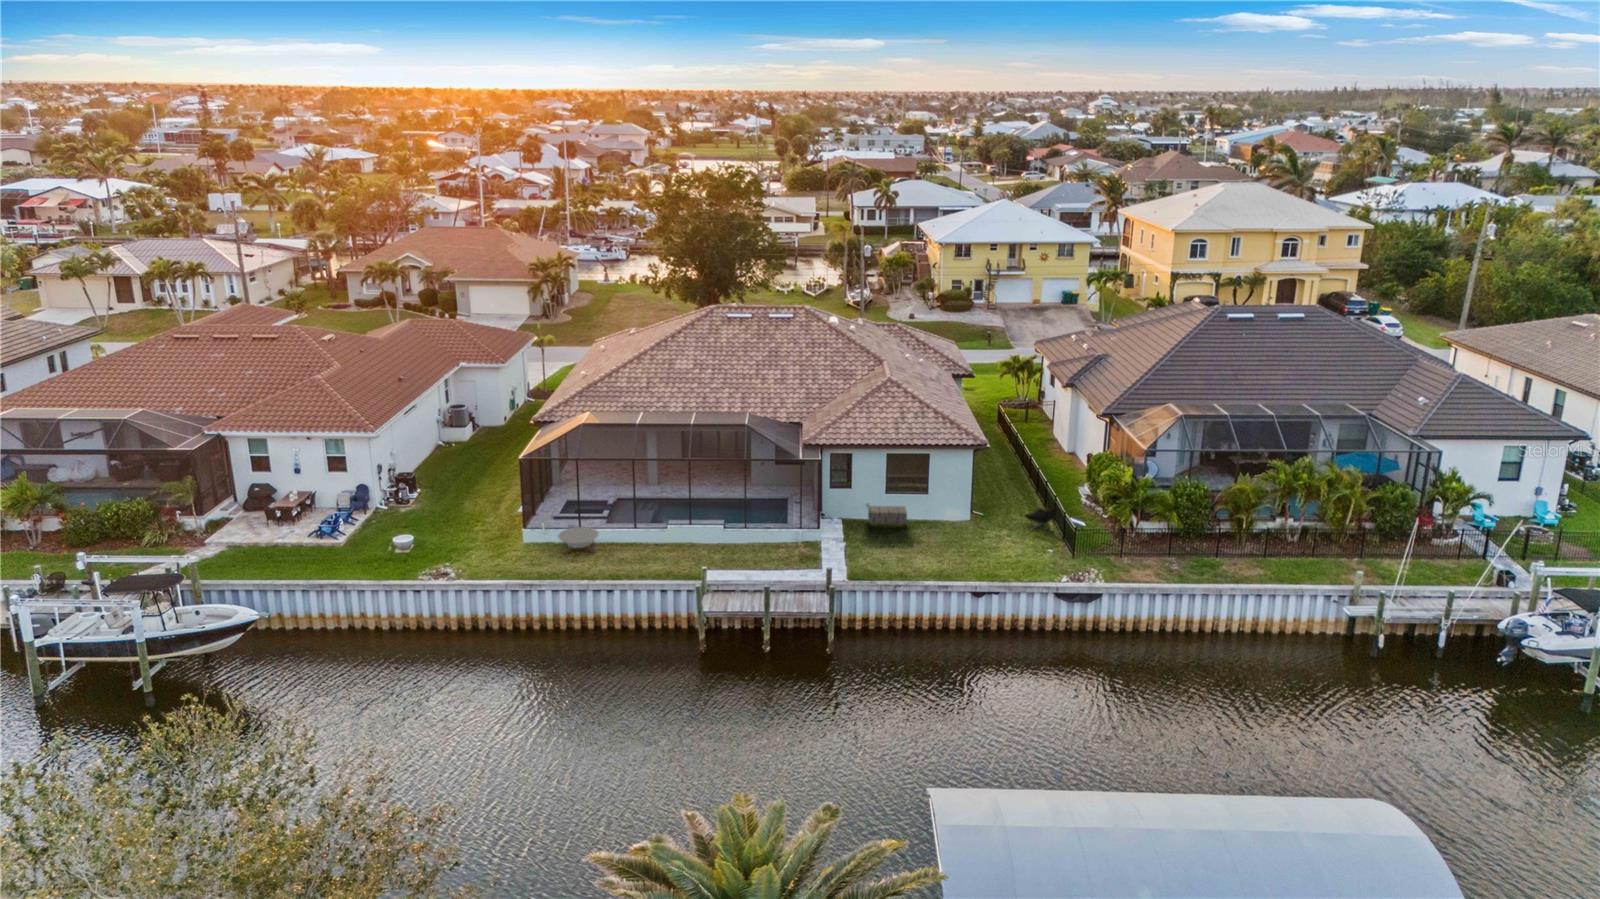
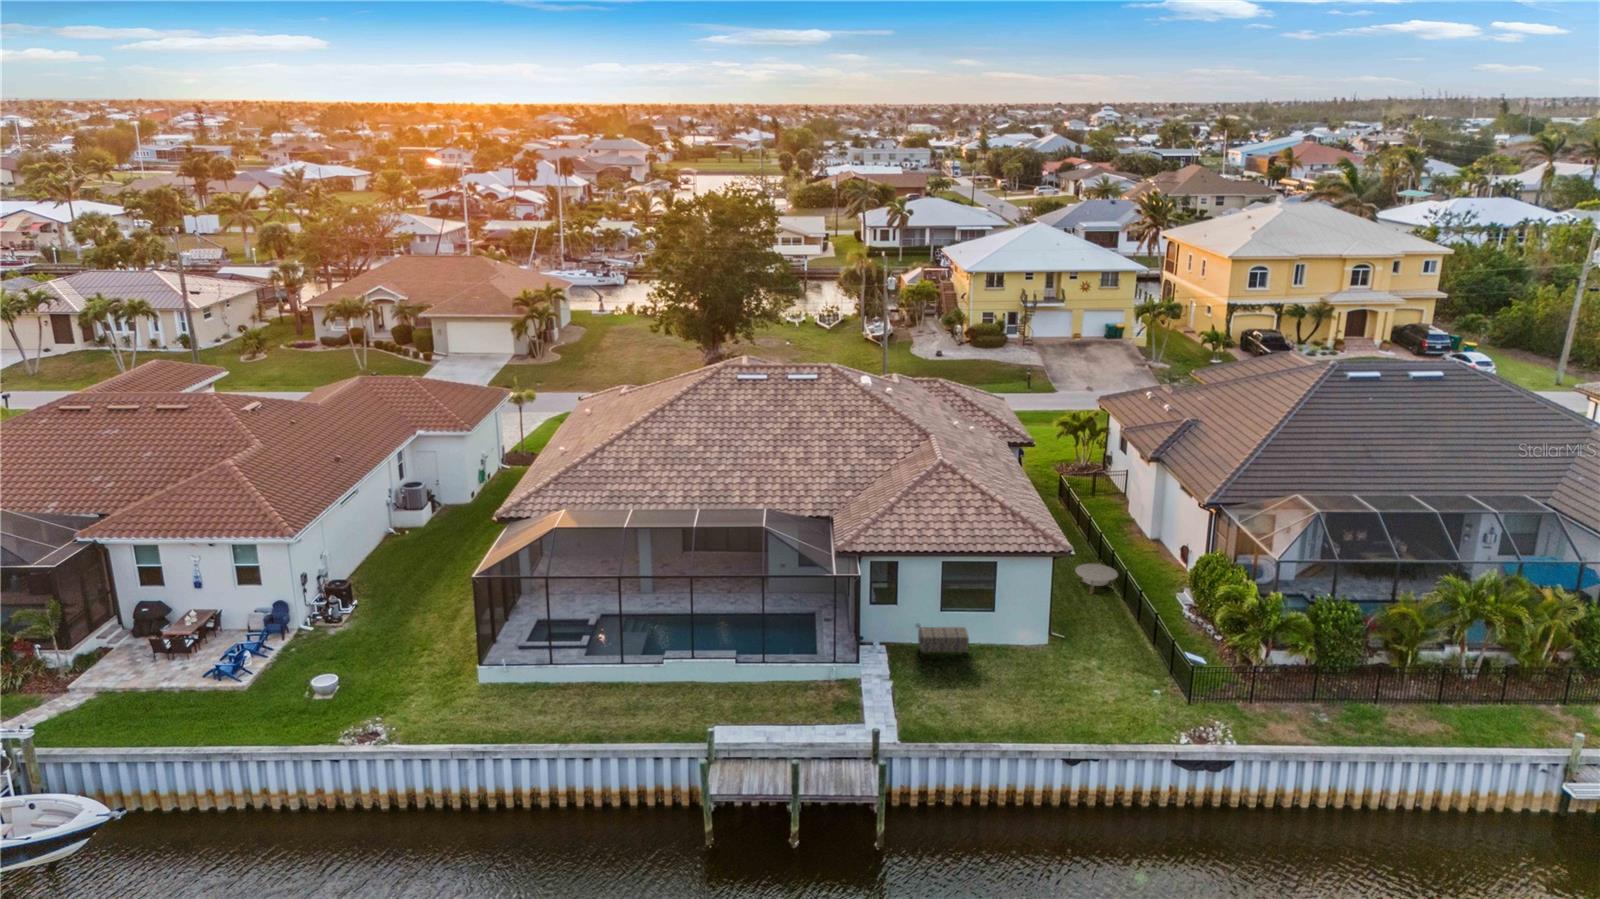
lounge chair: present [1026,508,1057,526] -> none [1119,628,1161,658]
round table: present [558,527,599,554] -> present [1075,564,1118,594]

